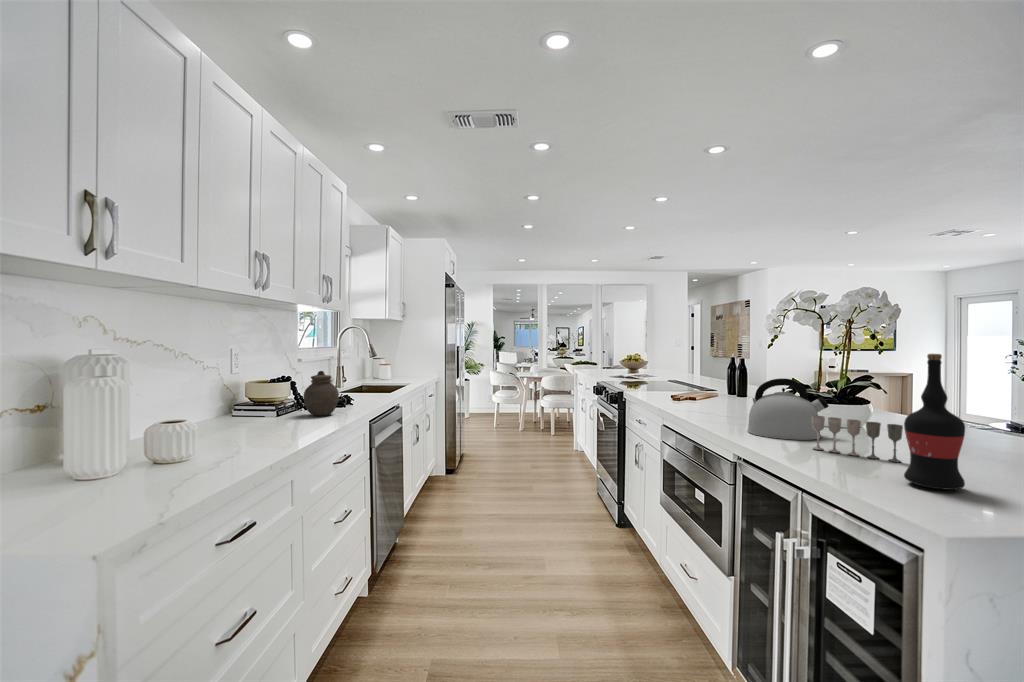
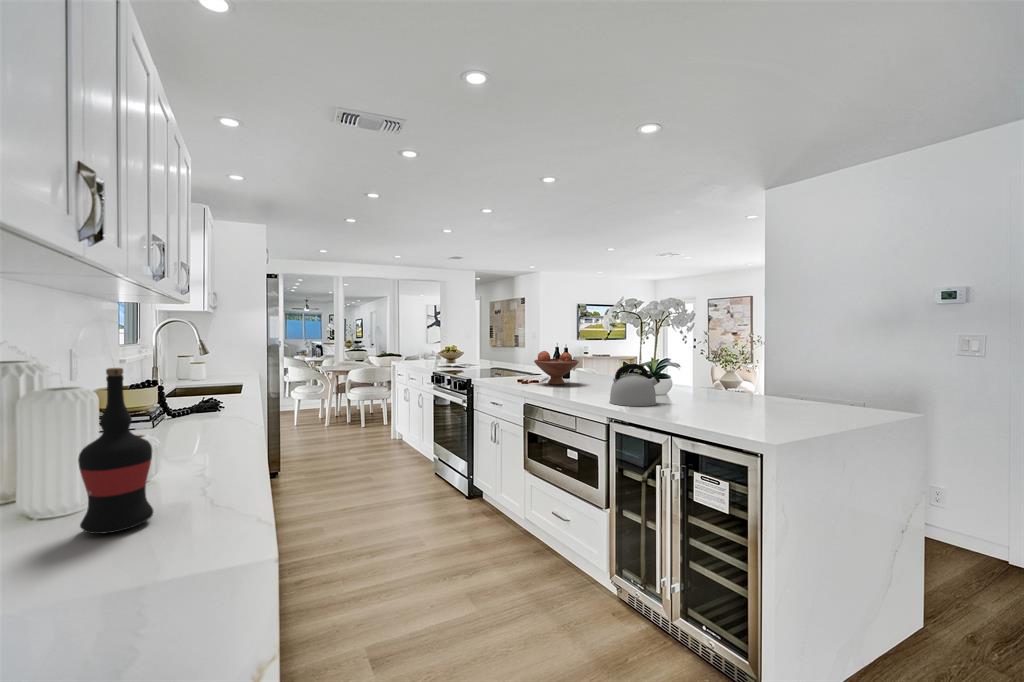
wine bottle: present [904,354,965,490] -> present [78,368,154,534]
fruit bowl: none [683,360,744,403] -> present [534,351,579,385]
jar: present [304,371,339,416] -> none [187,372,230,422]
wine glass: present [812,416,903,462] -> none [662,388,715,414]

